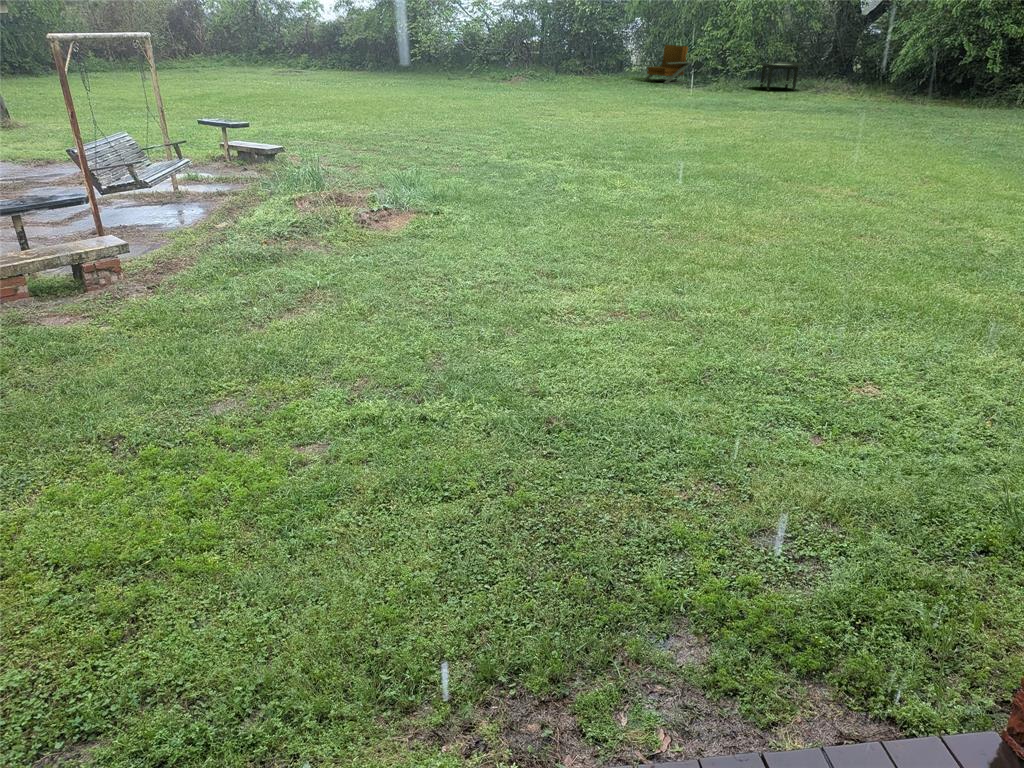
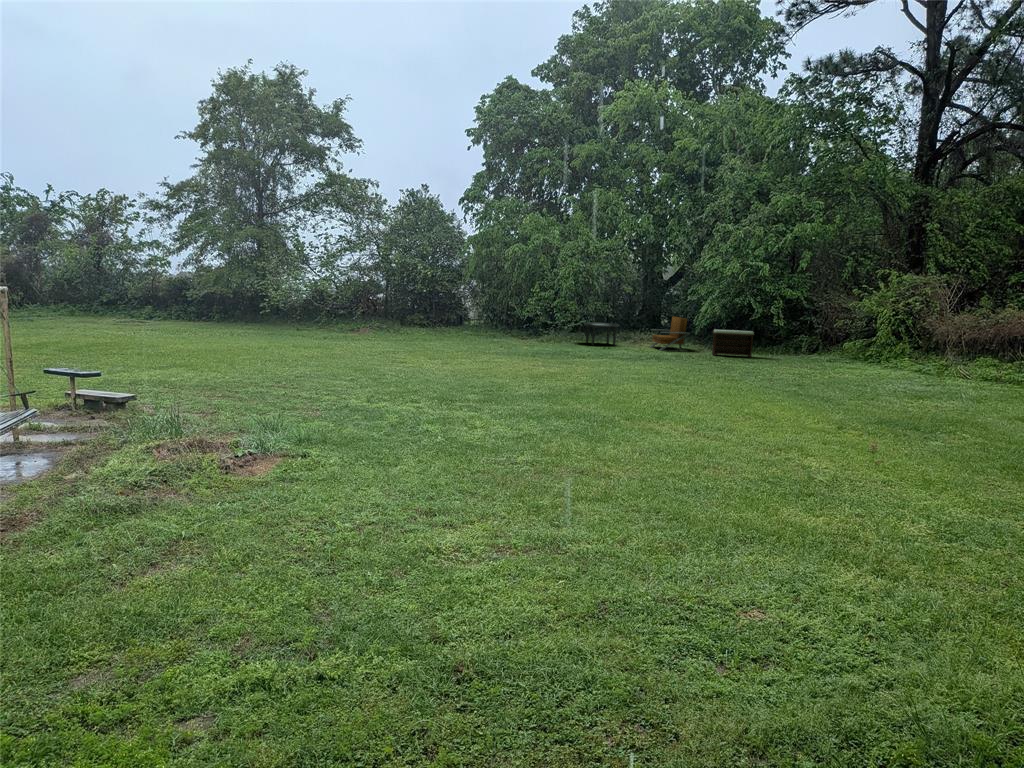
lounge chair: present [643,45,691,84] -> present [650,317,690,352]
bench: none [914,68,974,104] -> present [712,330,754,357]

